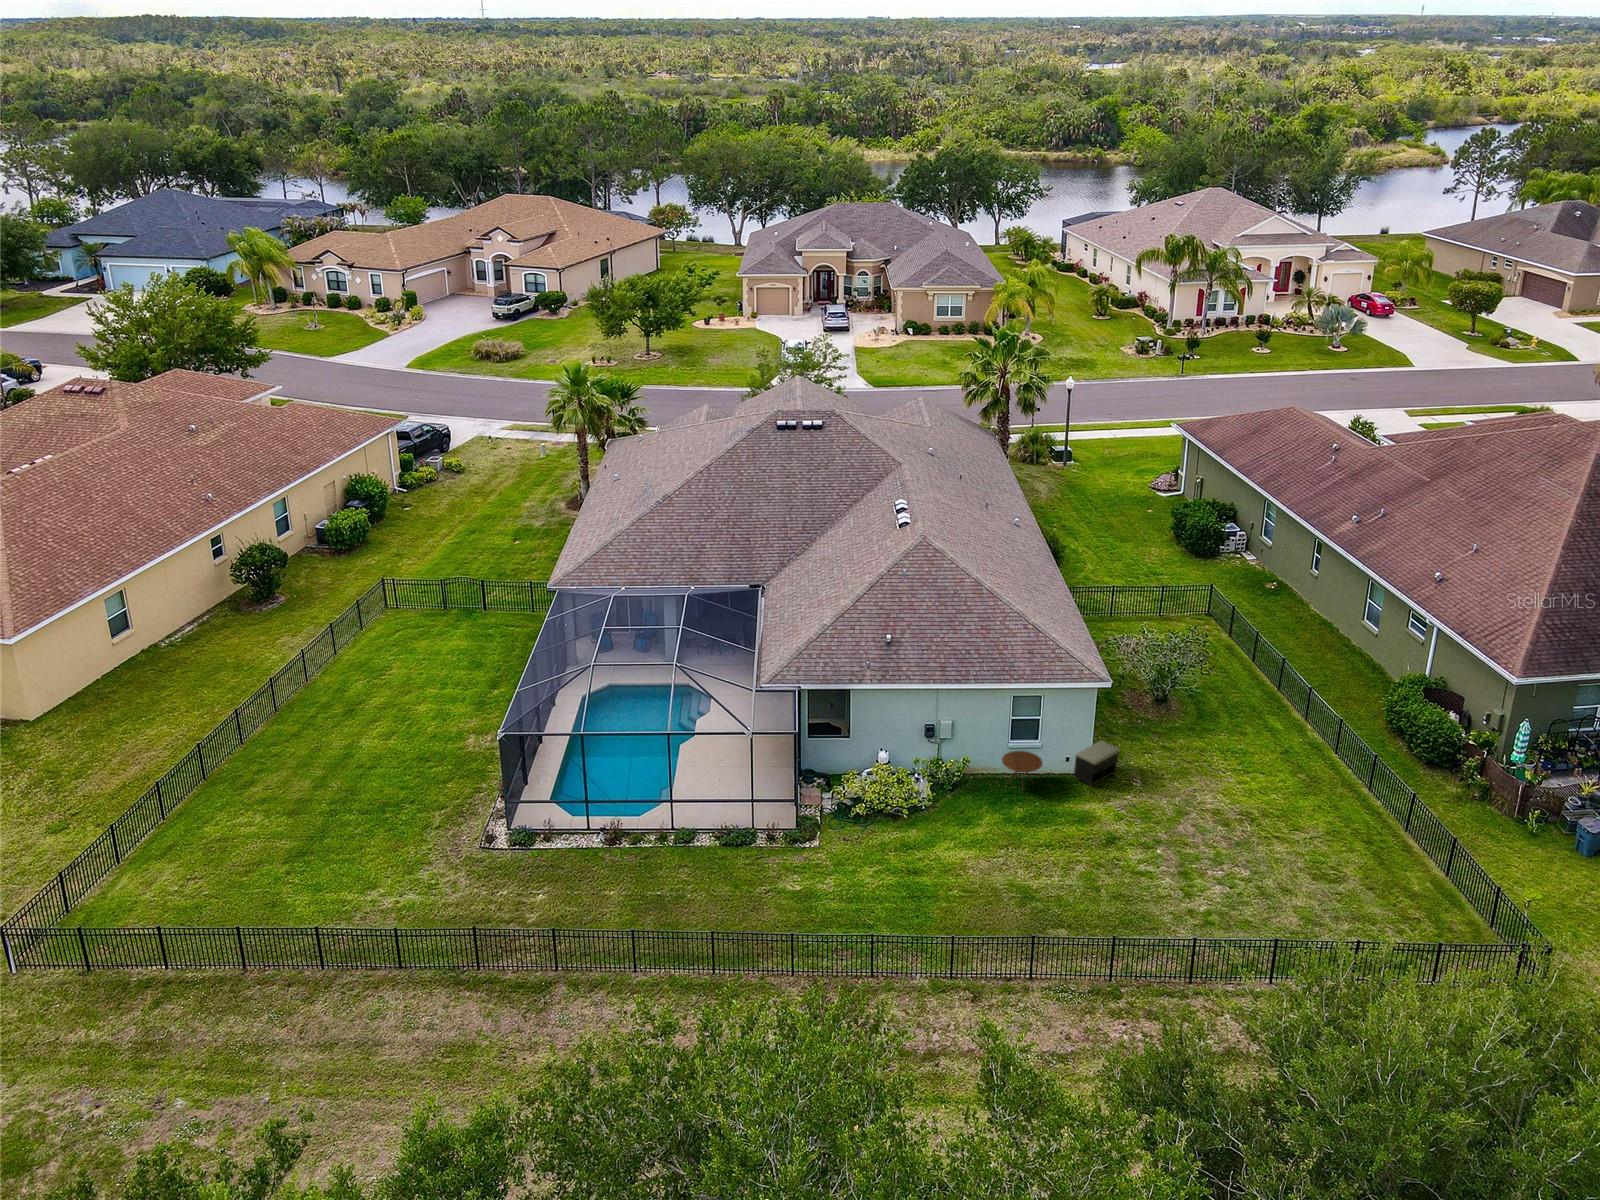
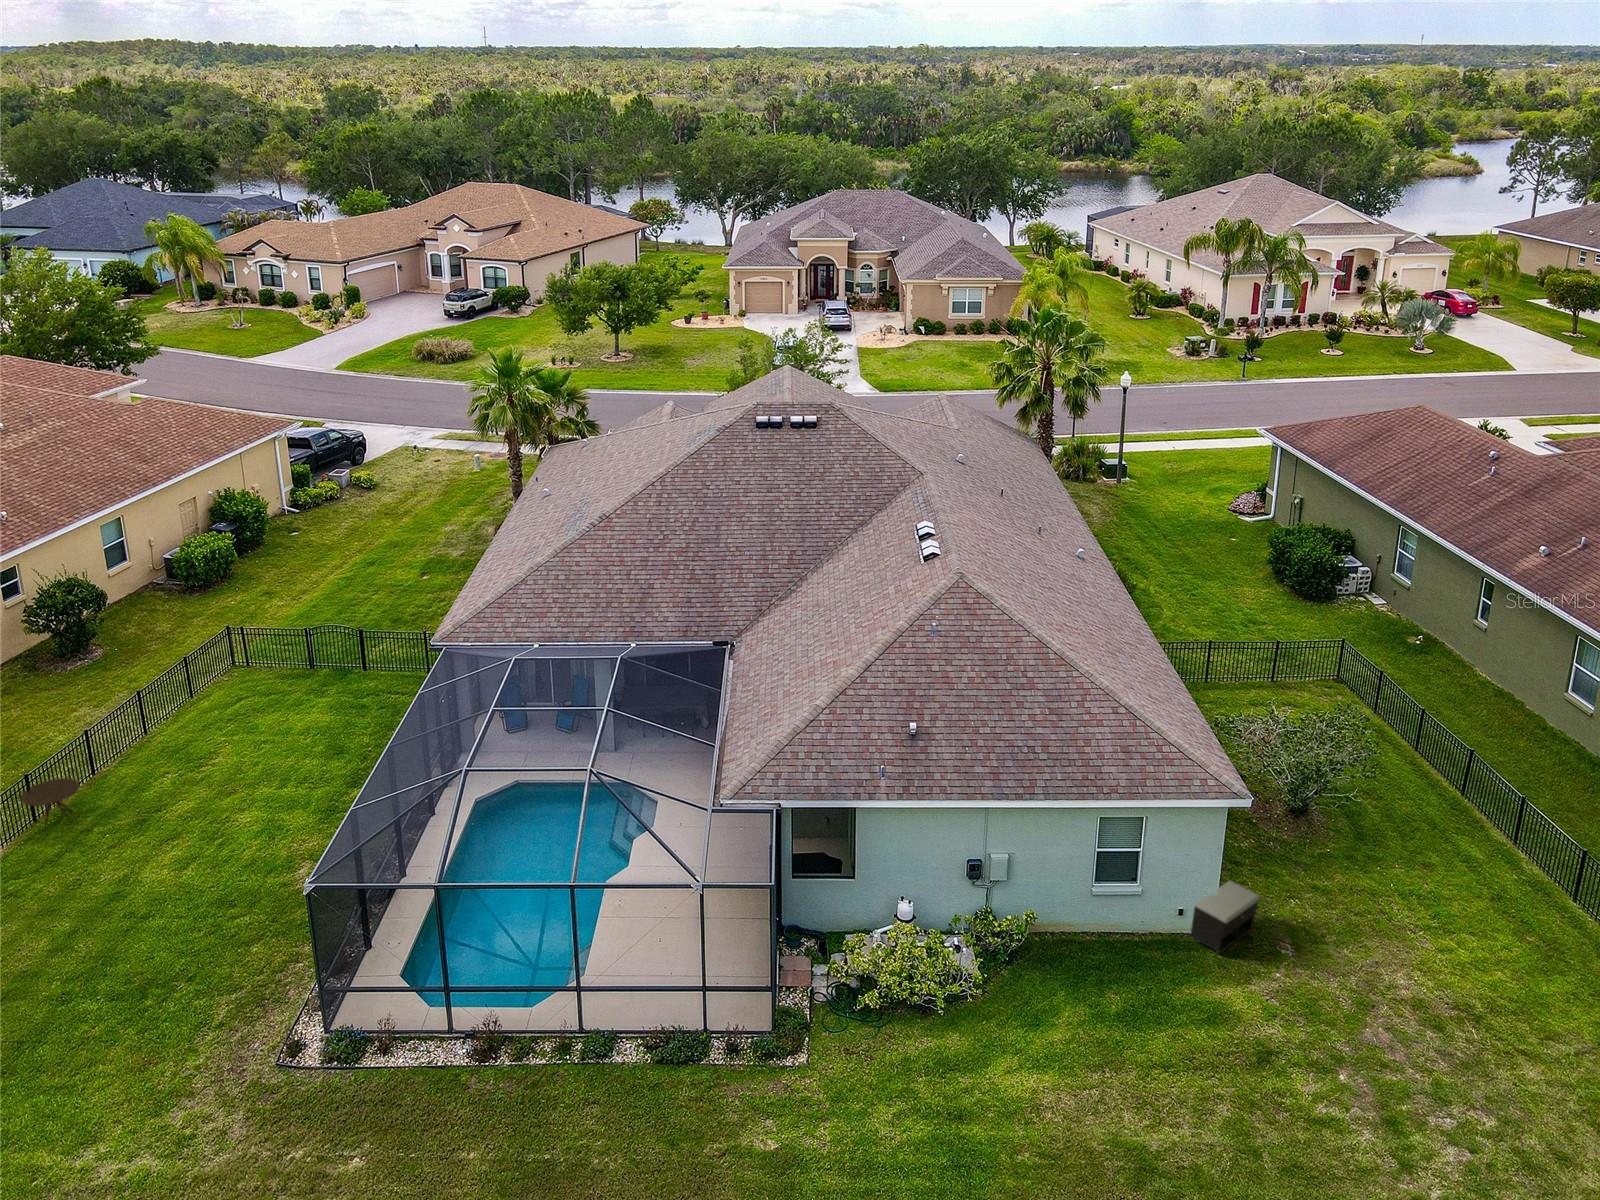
round table: present [1002,751,1042,788] -> present [21,778,80,830]

